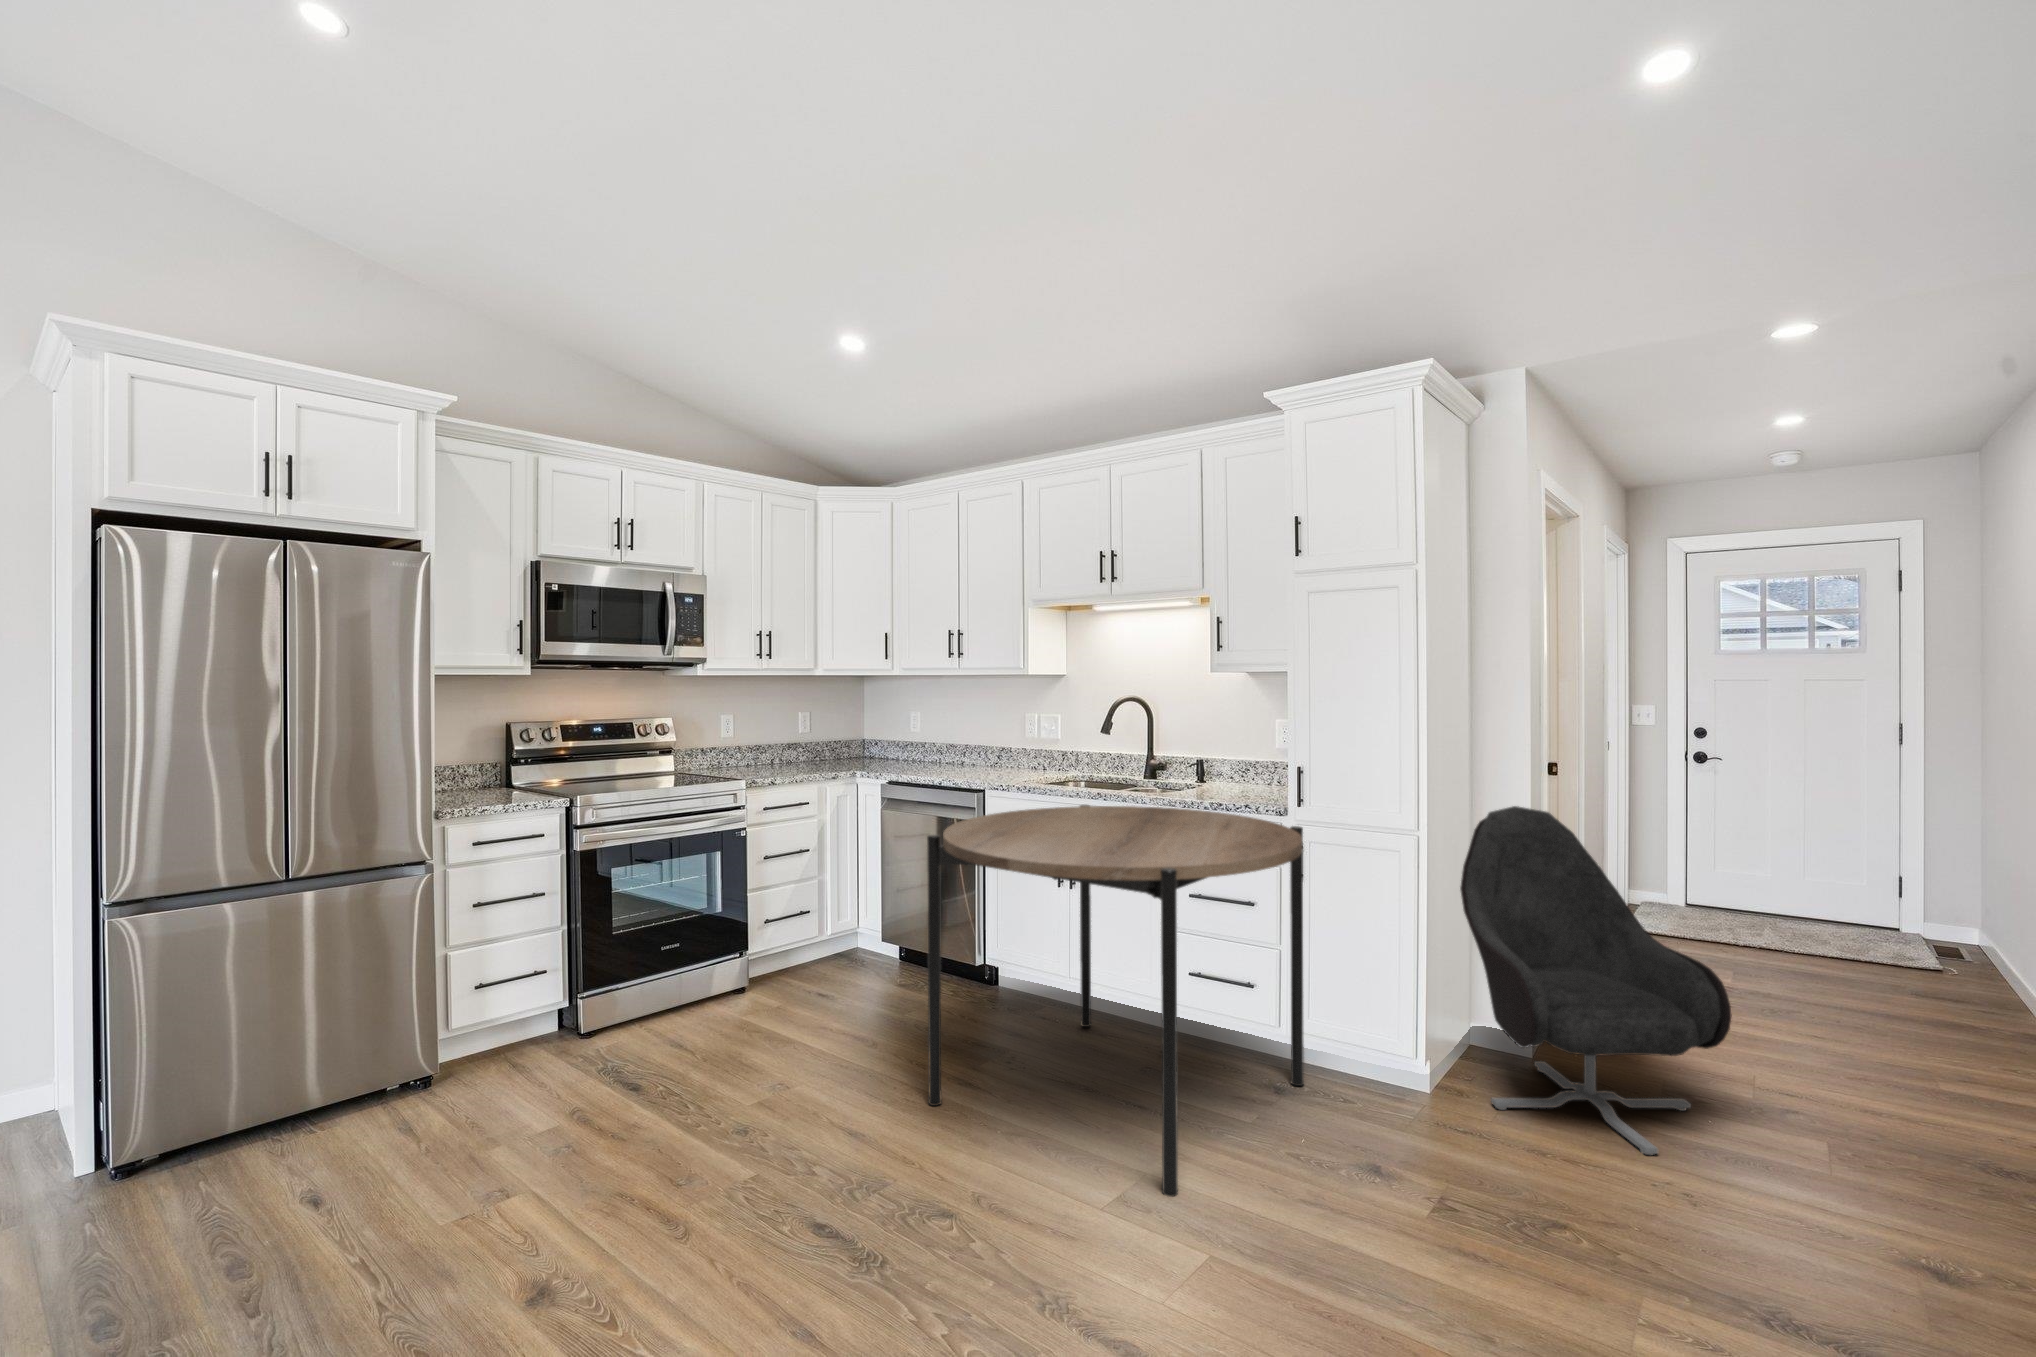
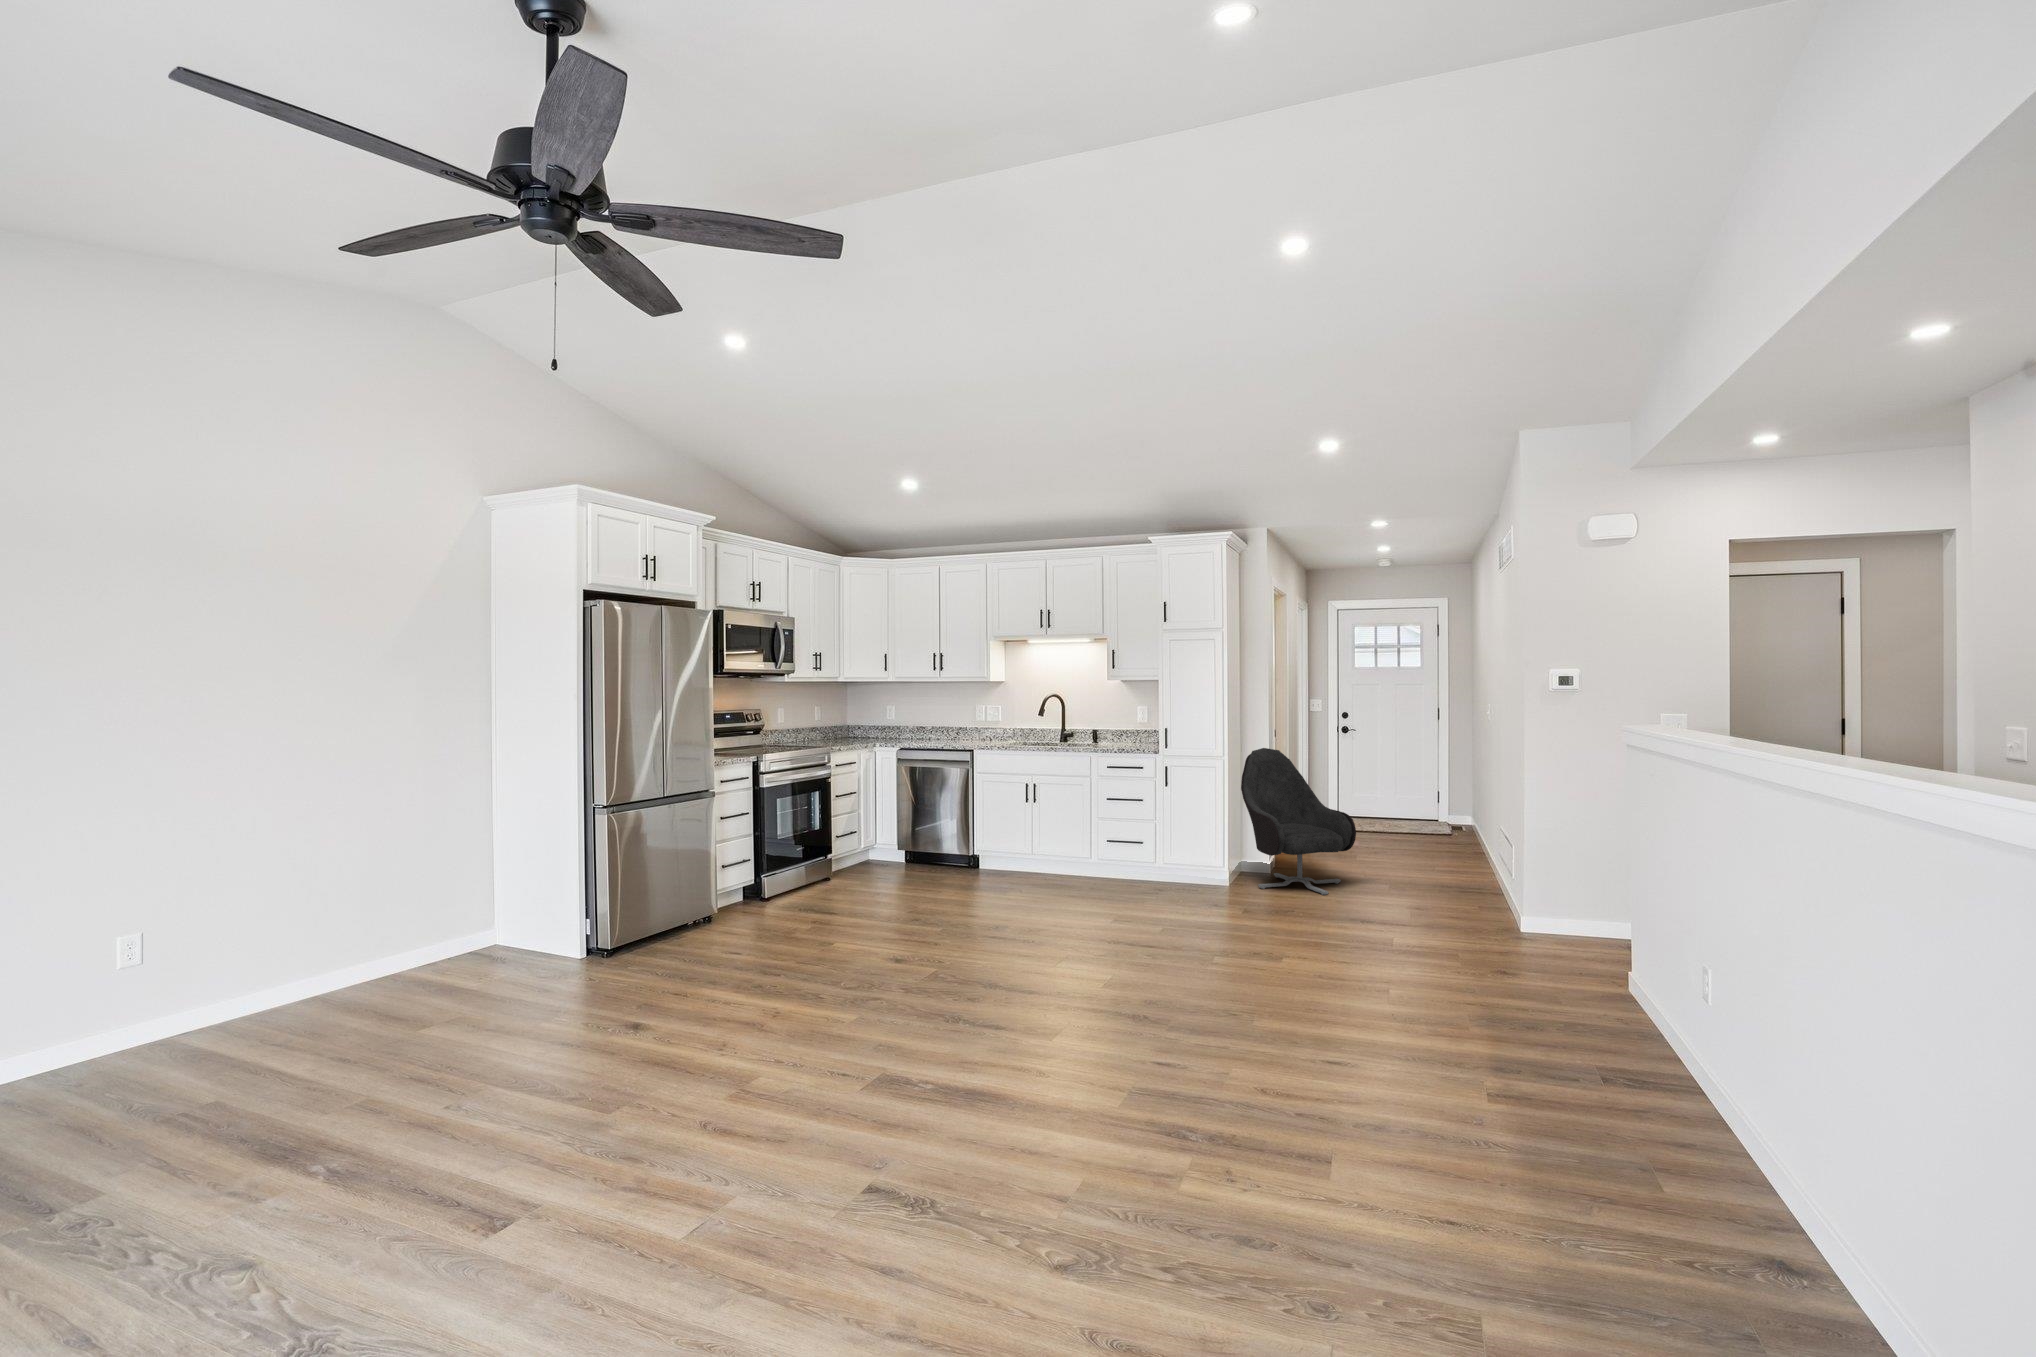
dining table: present [927,805,1304,1197] -> none [995,754,1179,920]

